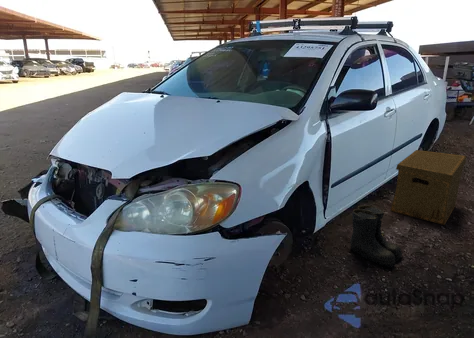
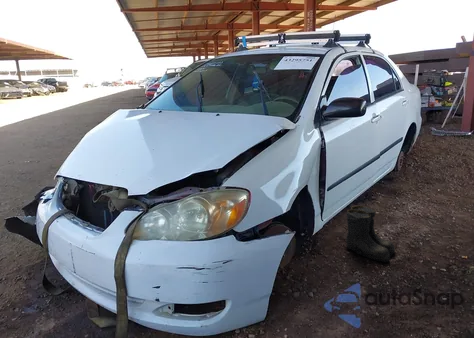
cardboard box: present [390,150,466,225] -> none [378,152,444,221]

